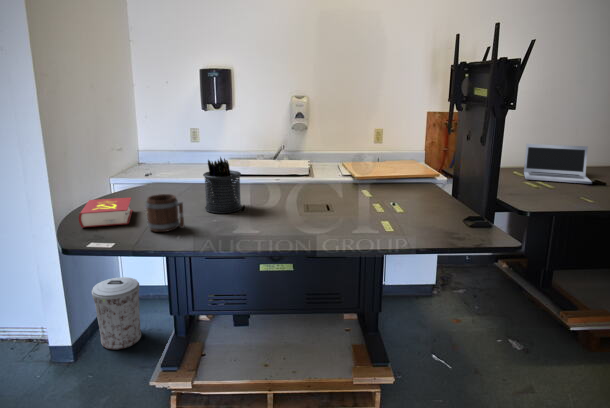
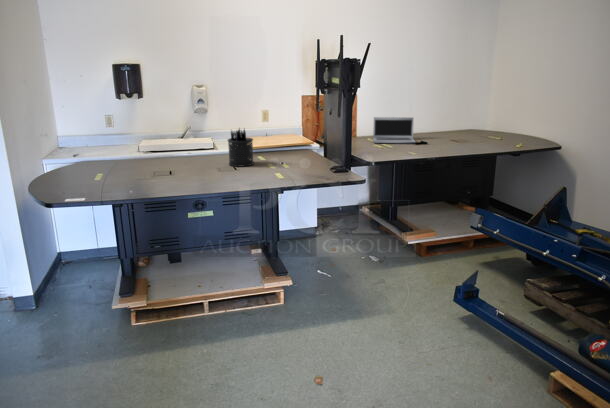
pen holder: present [203,157,242,213] -> present [228,129,254,167]
mug: present [146,194,184,232] -> none [100,163,132,190]
book: present [79,198,132,227] -> none [43,169,85,192]
trash can: present [92,277,141,349] -> none [42,240,88,298]

